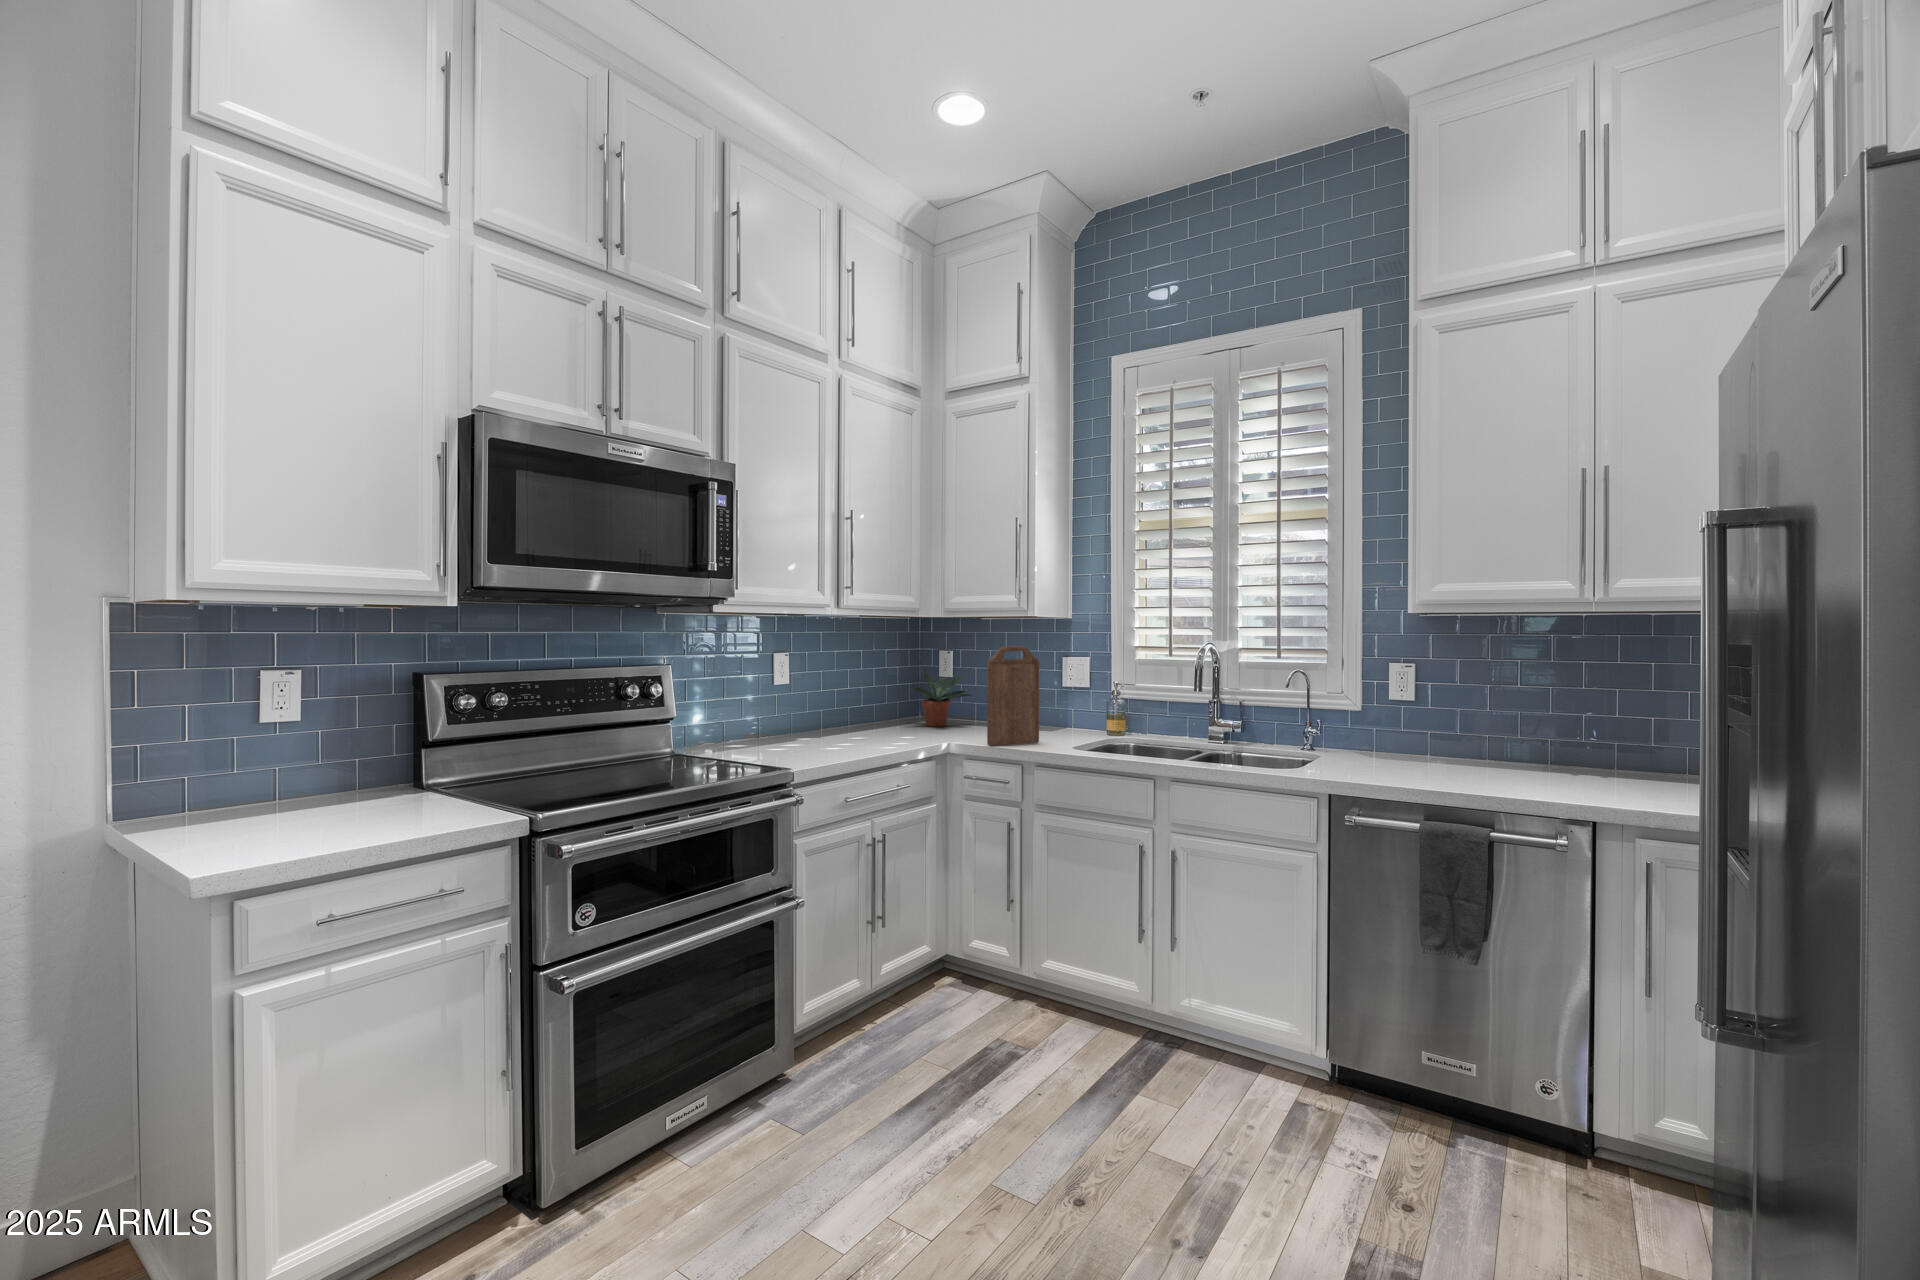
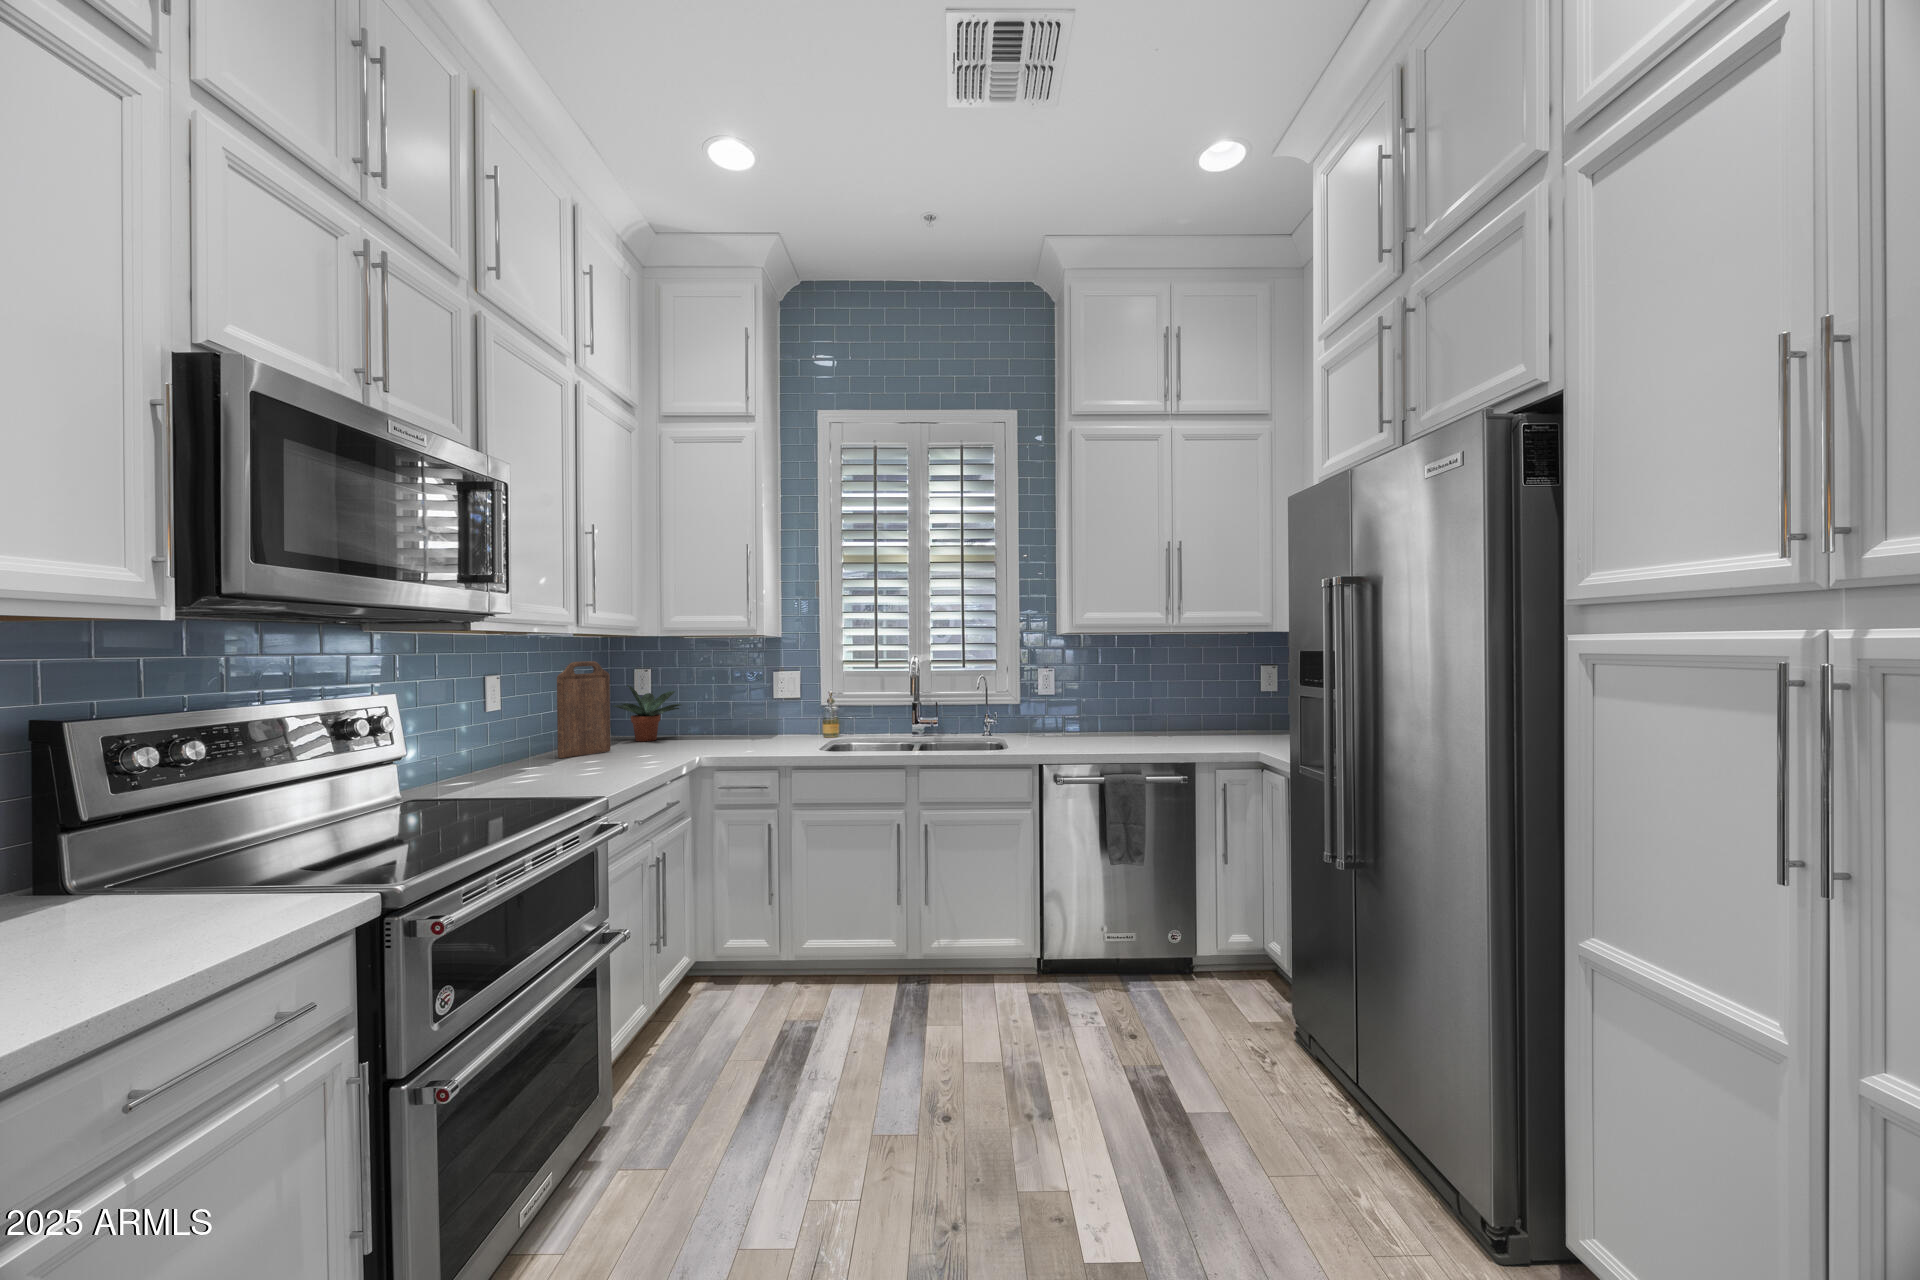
cutting board: present [987,646,1039,746] -> present [557,661,611,758]

